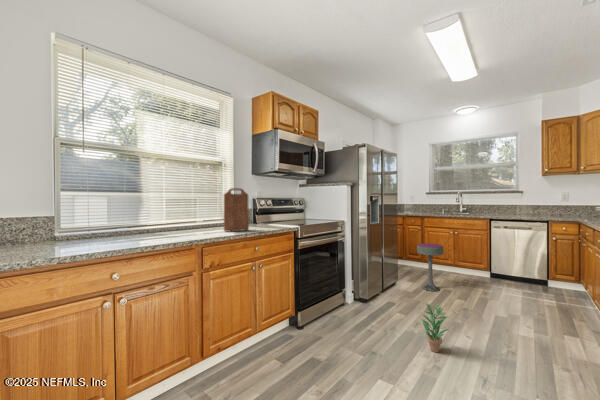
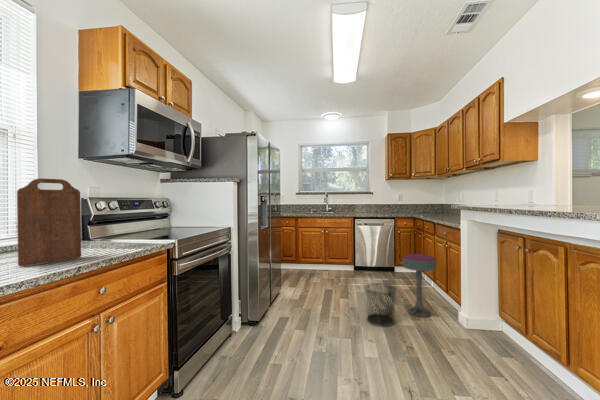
bar stool: present [417,243,444,291] -> present [402,254,436,317]
waste bin: none [473,286,512,330] -> present [364,283,395,326]
potted plant: present [422,304,447,352] -> none [335,316,368,373]

